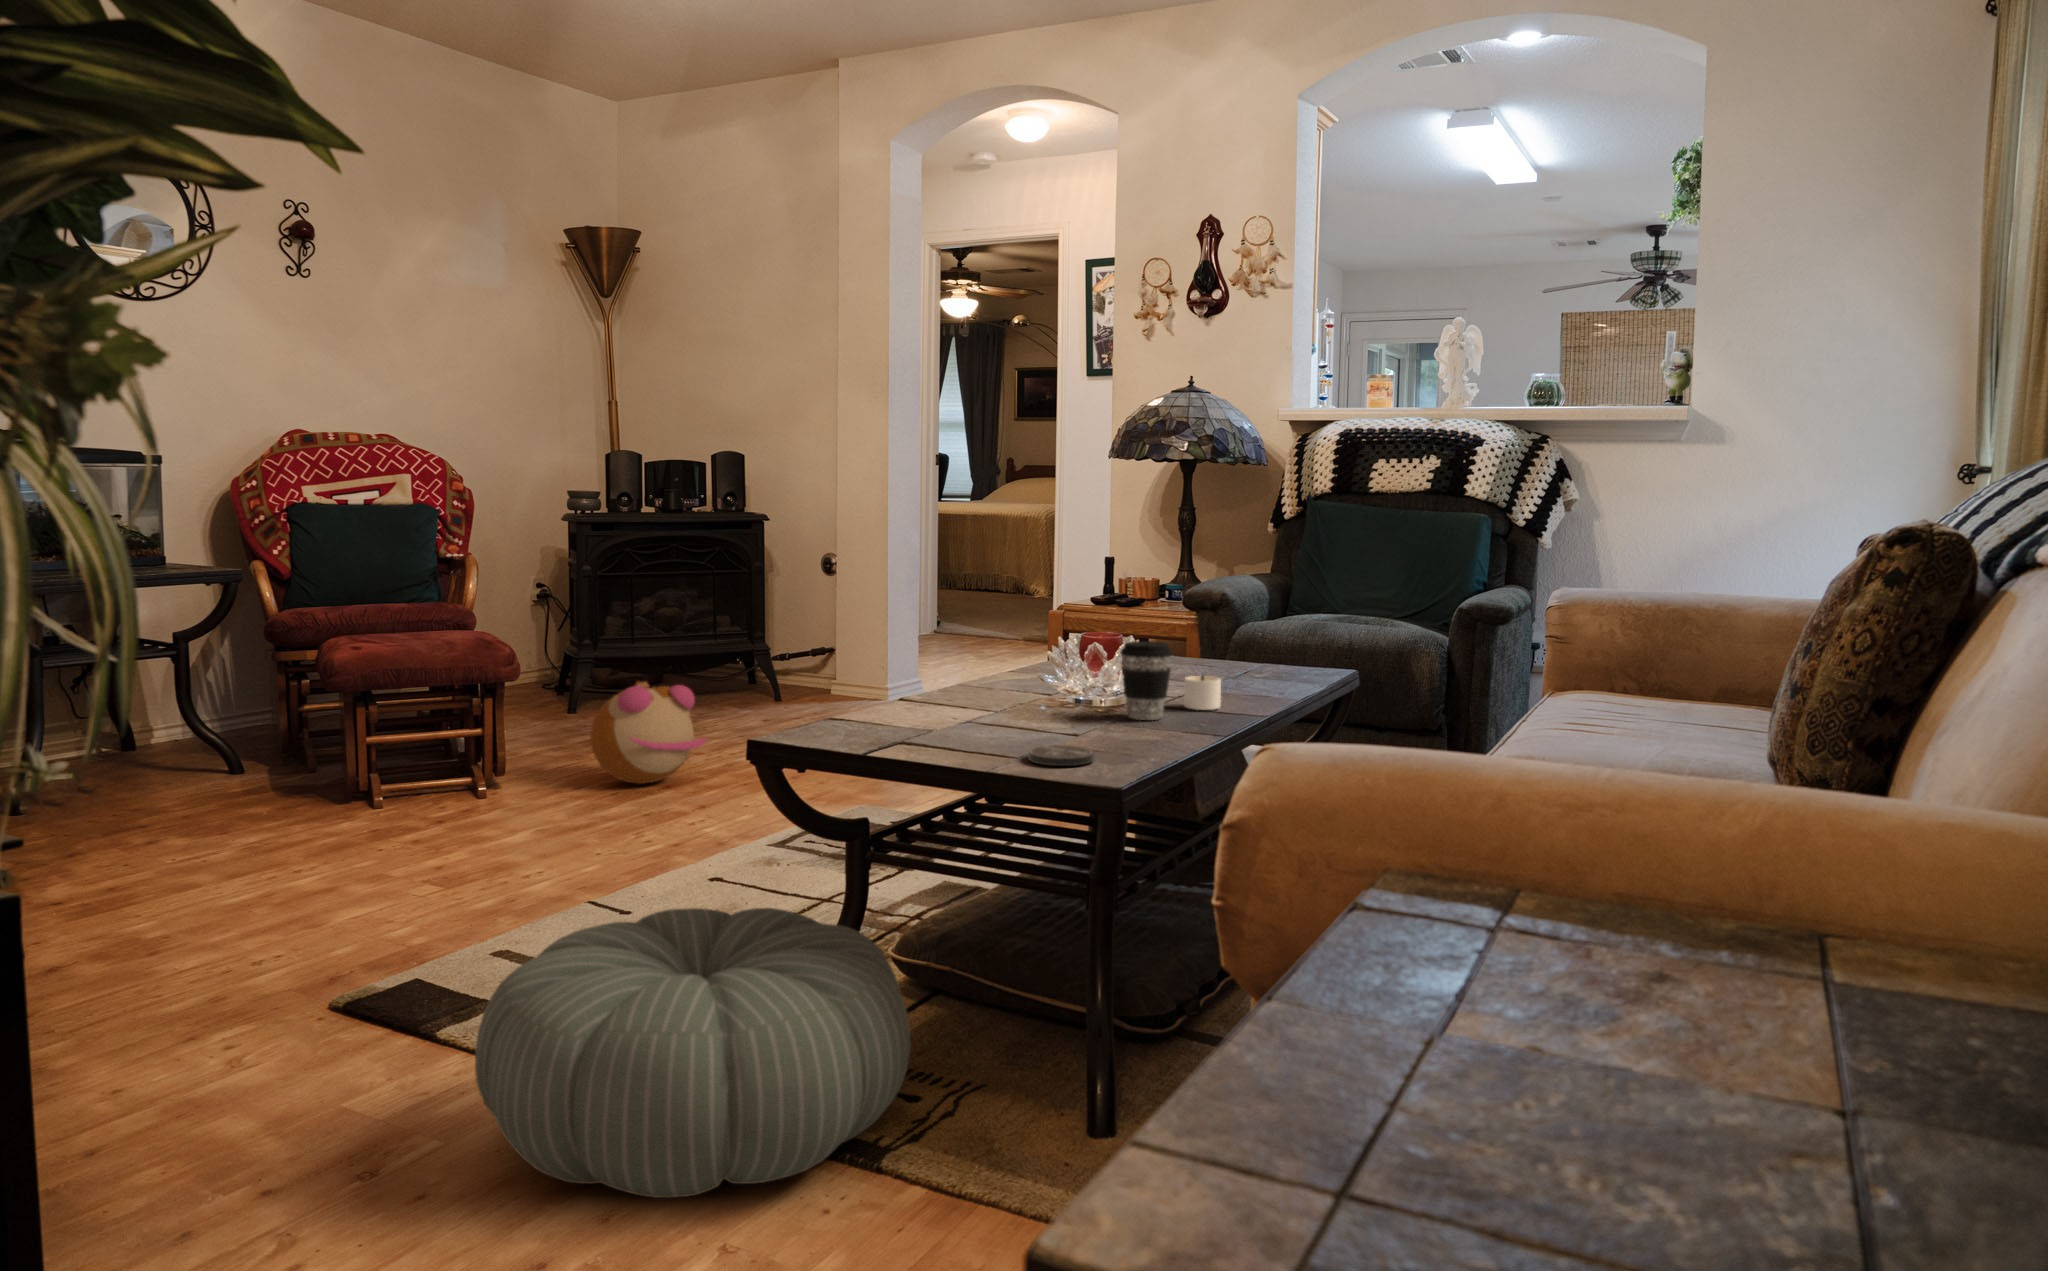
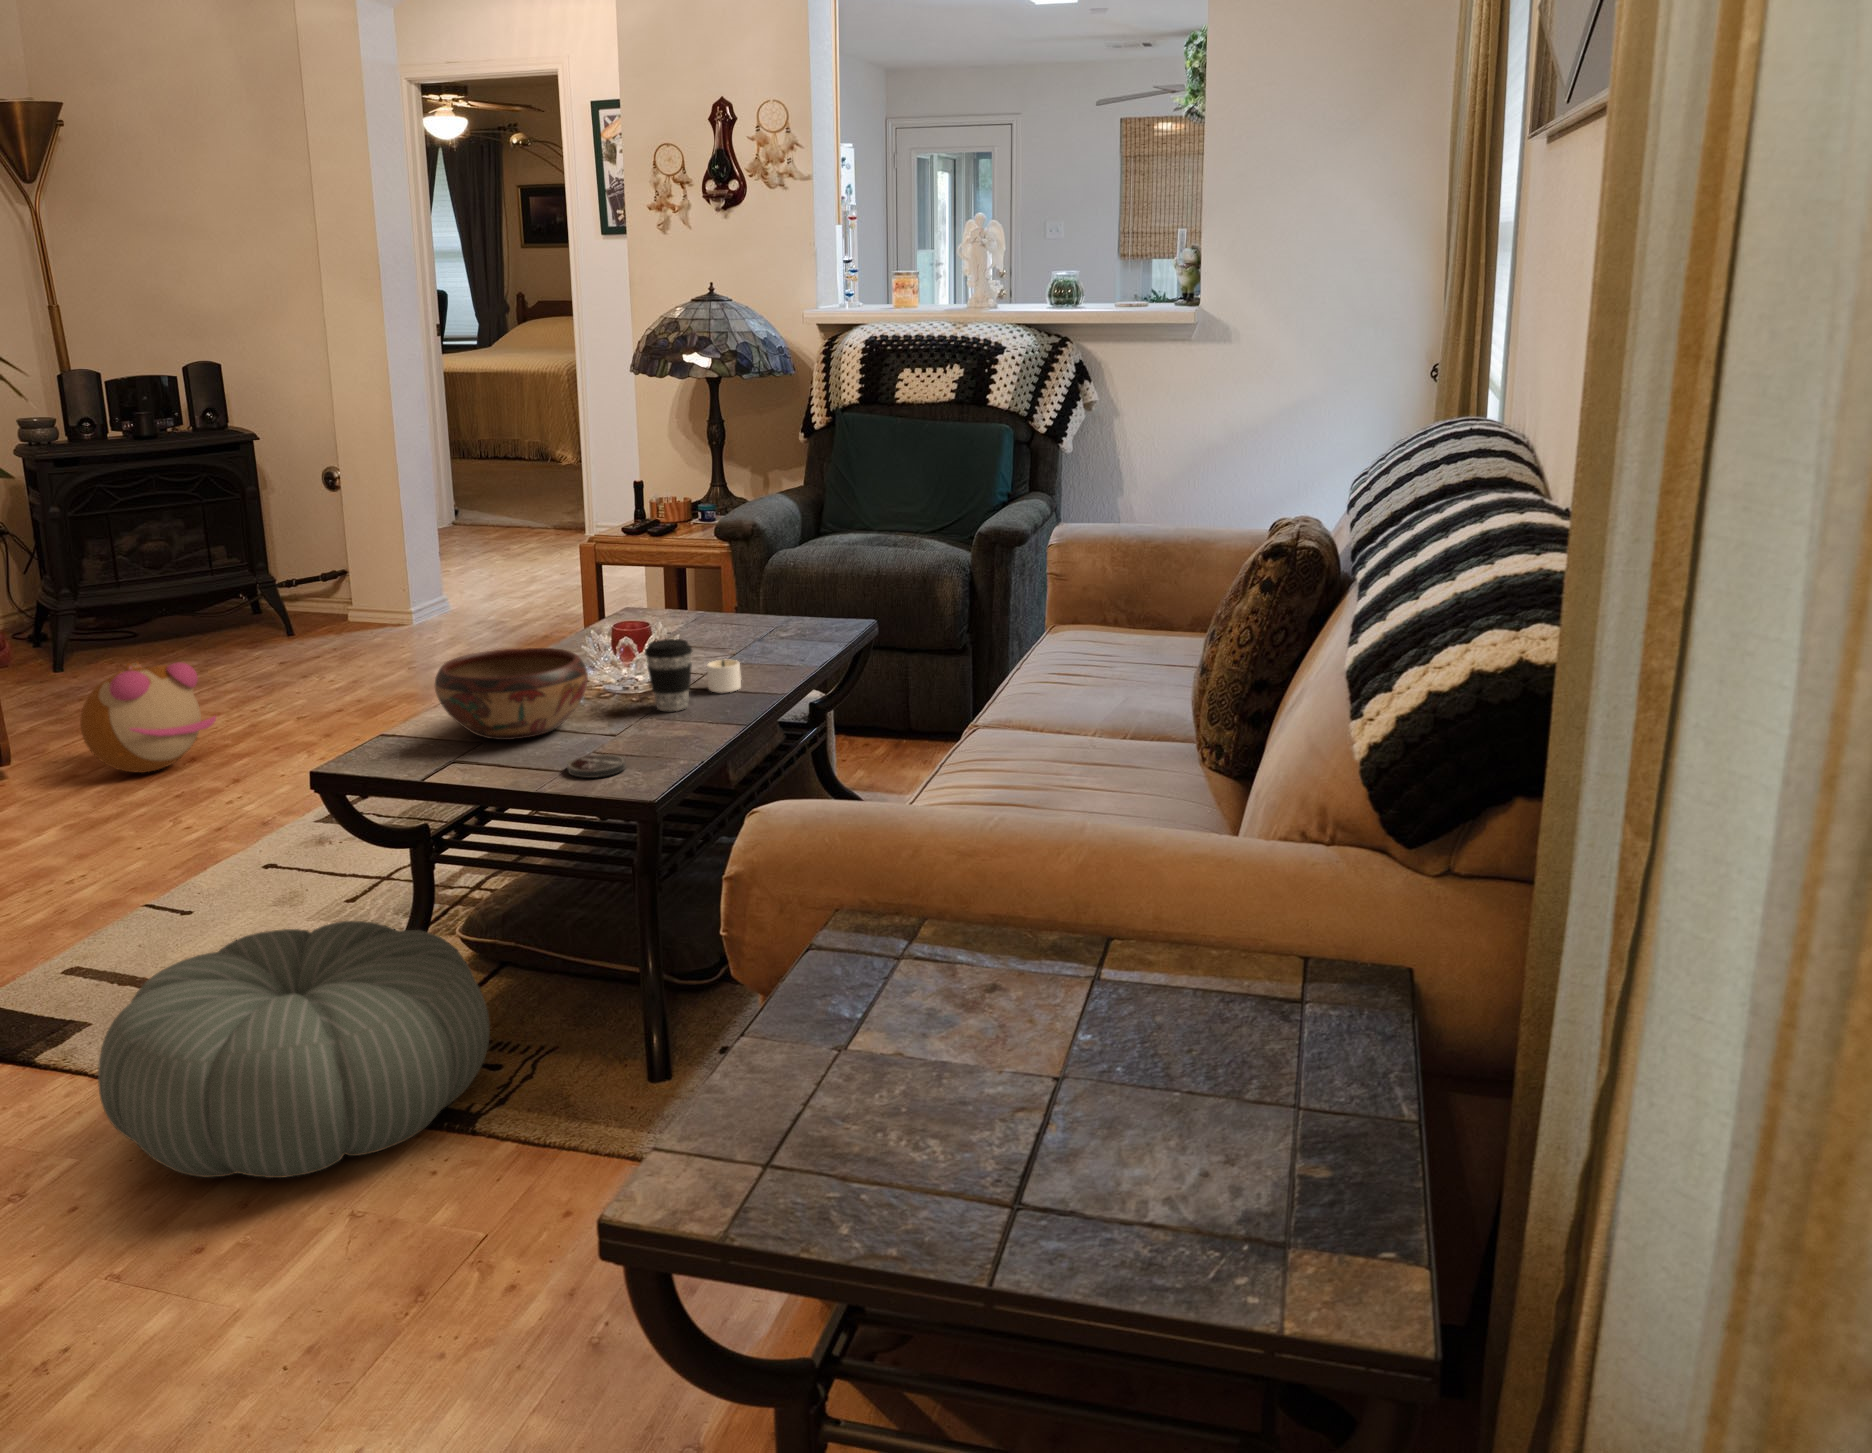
decorative bowl: none [894,638,1057,728] -> present [435,648,588,740]

